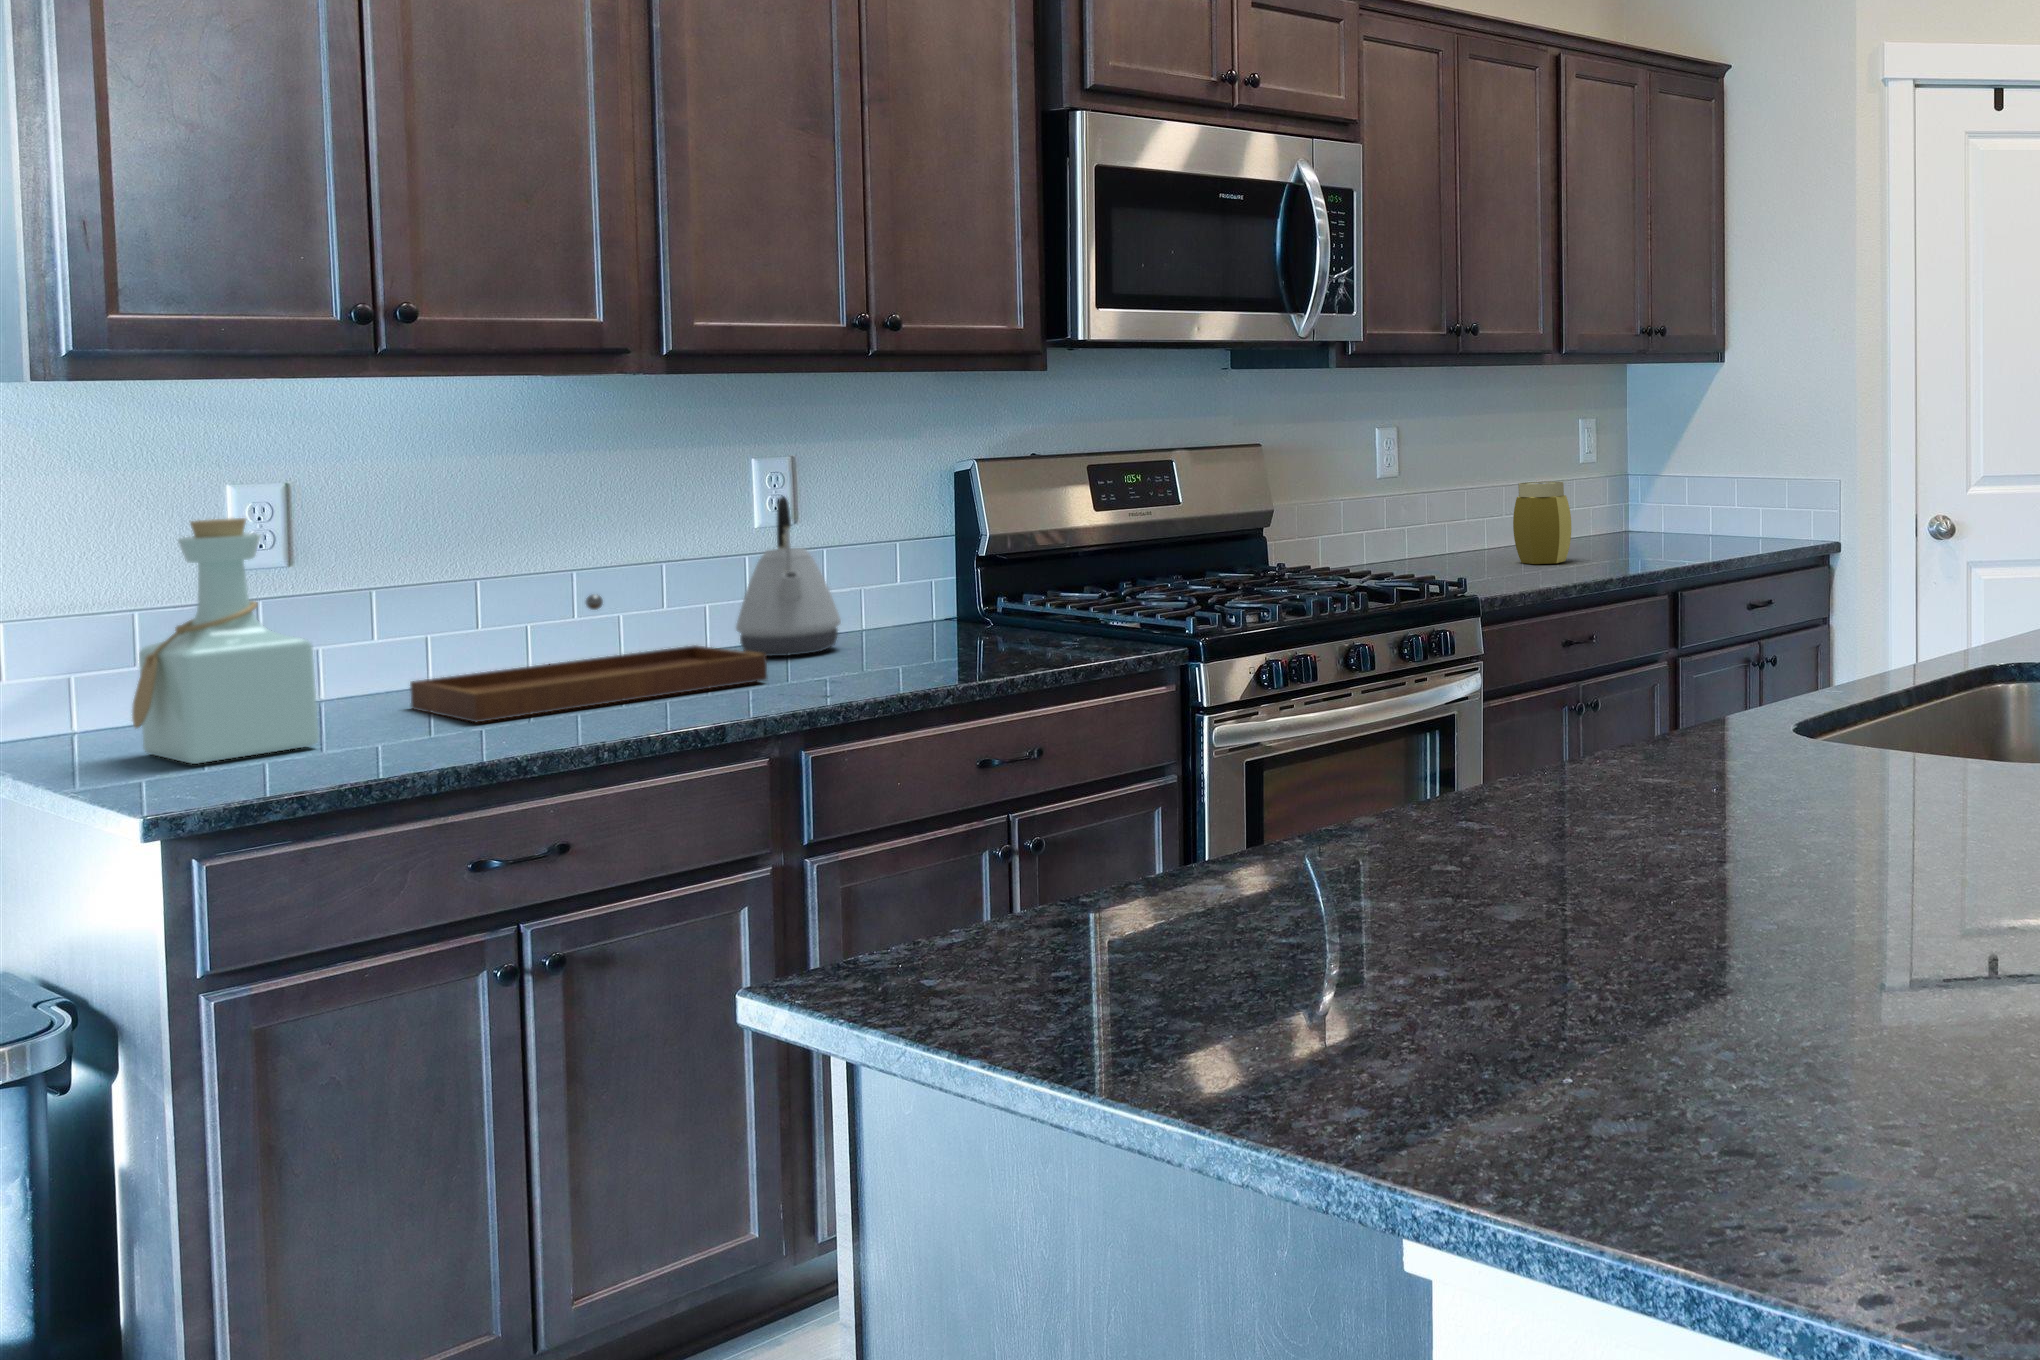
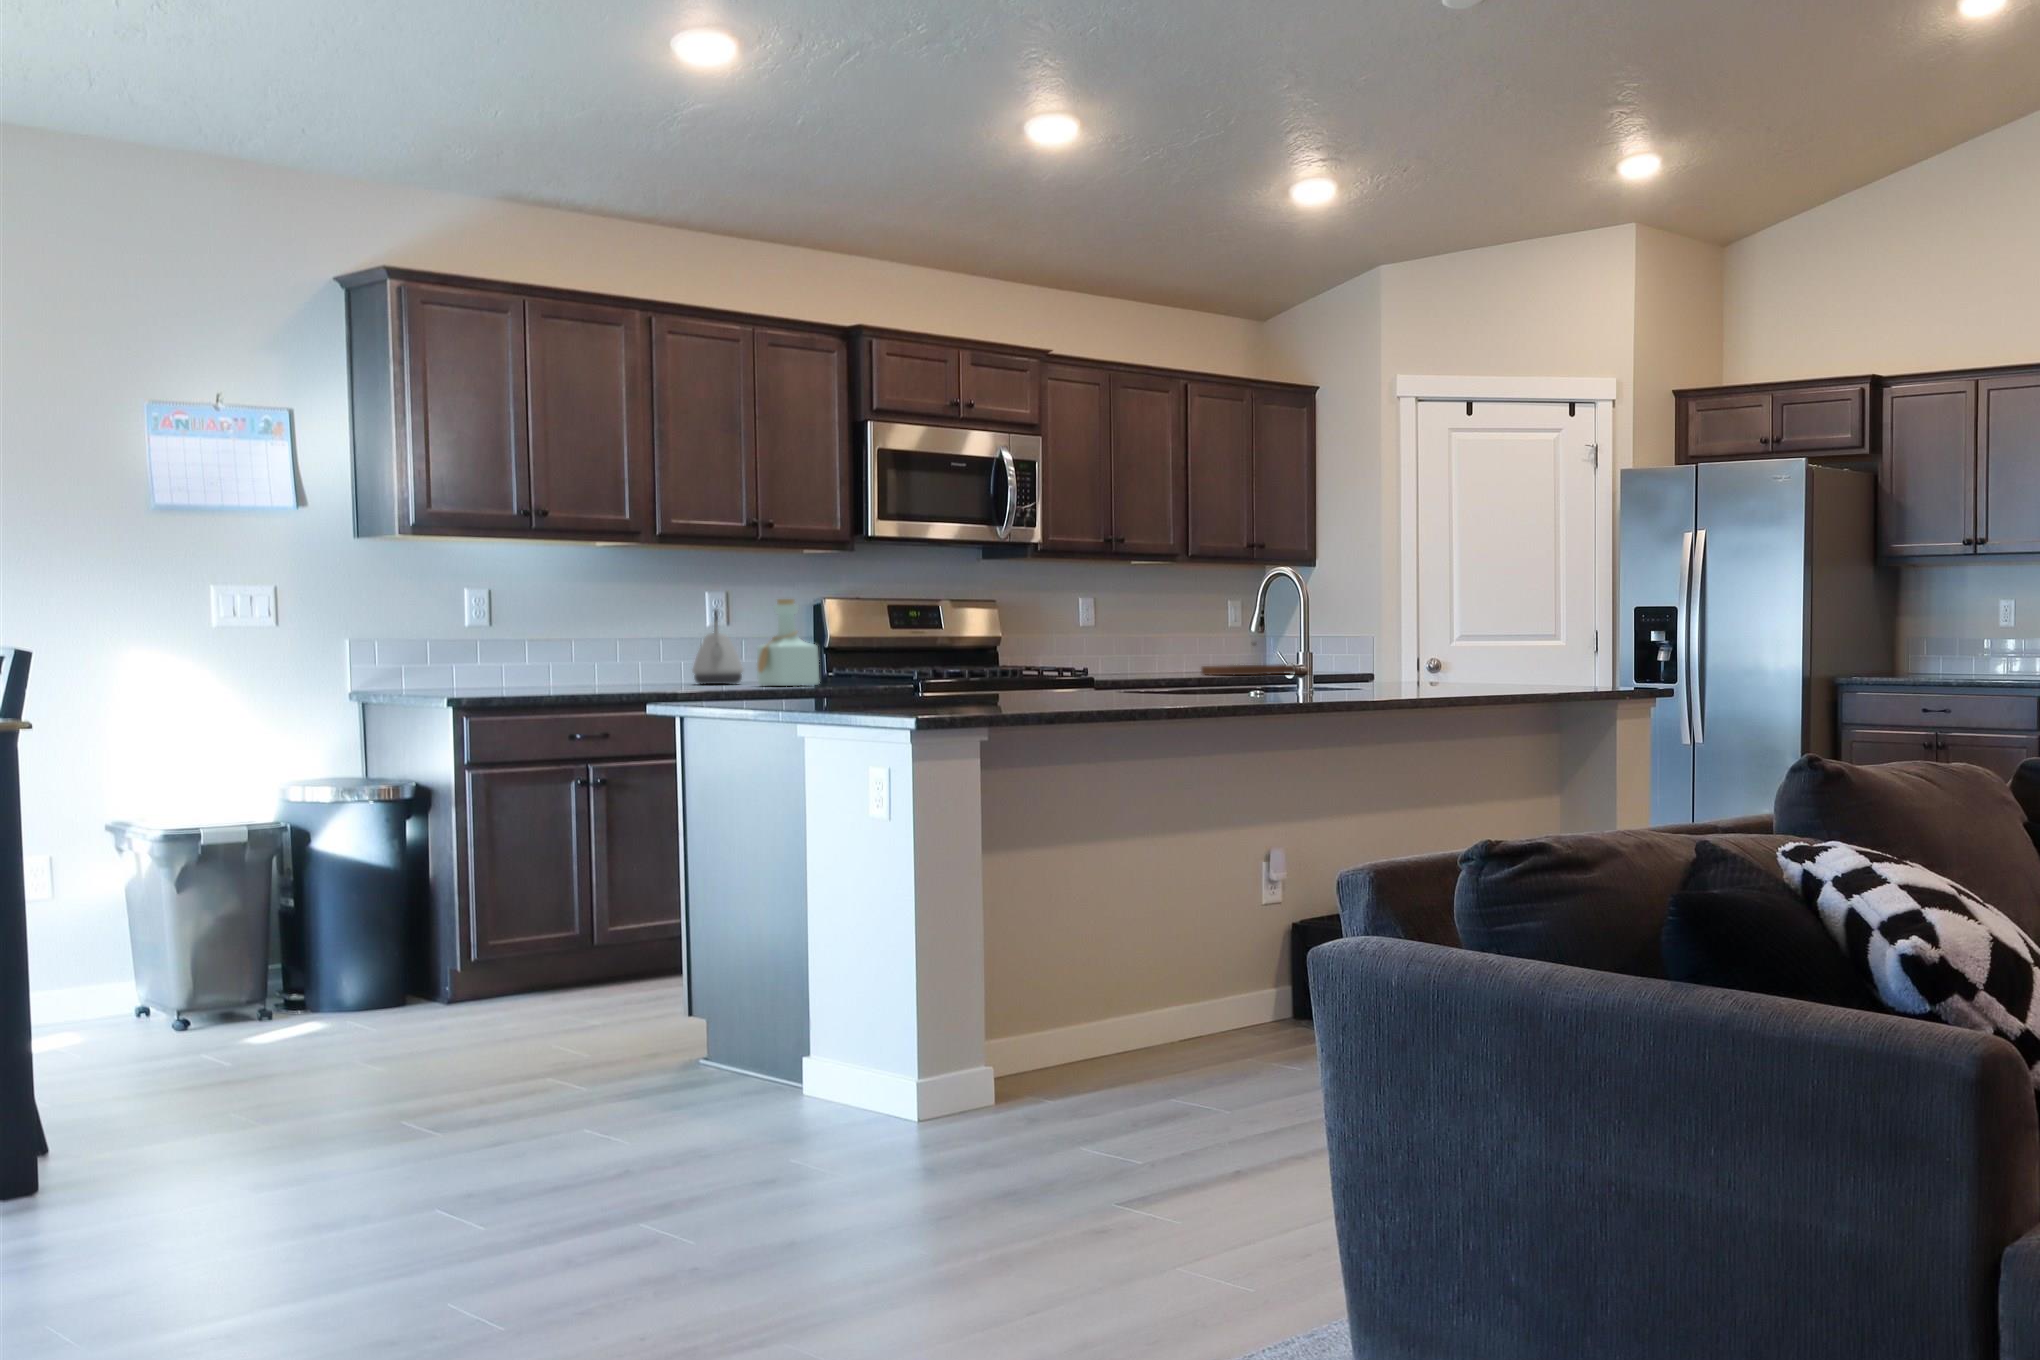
jar: present [1513,481,1571,564] -> none [1152,630,1186,676]
bottle: present [132,518,319,764] -> present [757,599,819,686]
tray: present [410,594,767,723] -> present [1201,641,1306,675]

